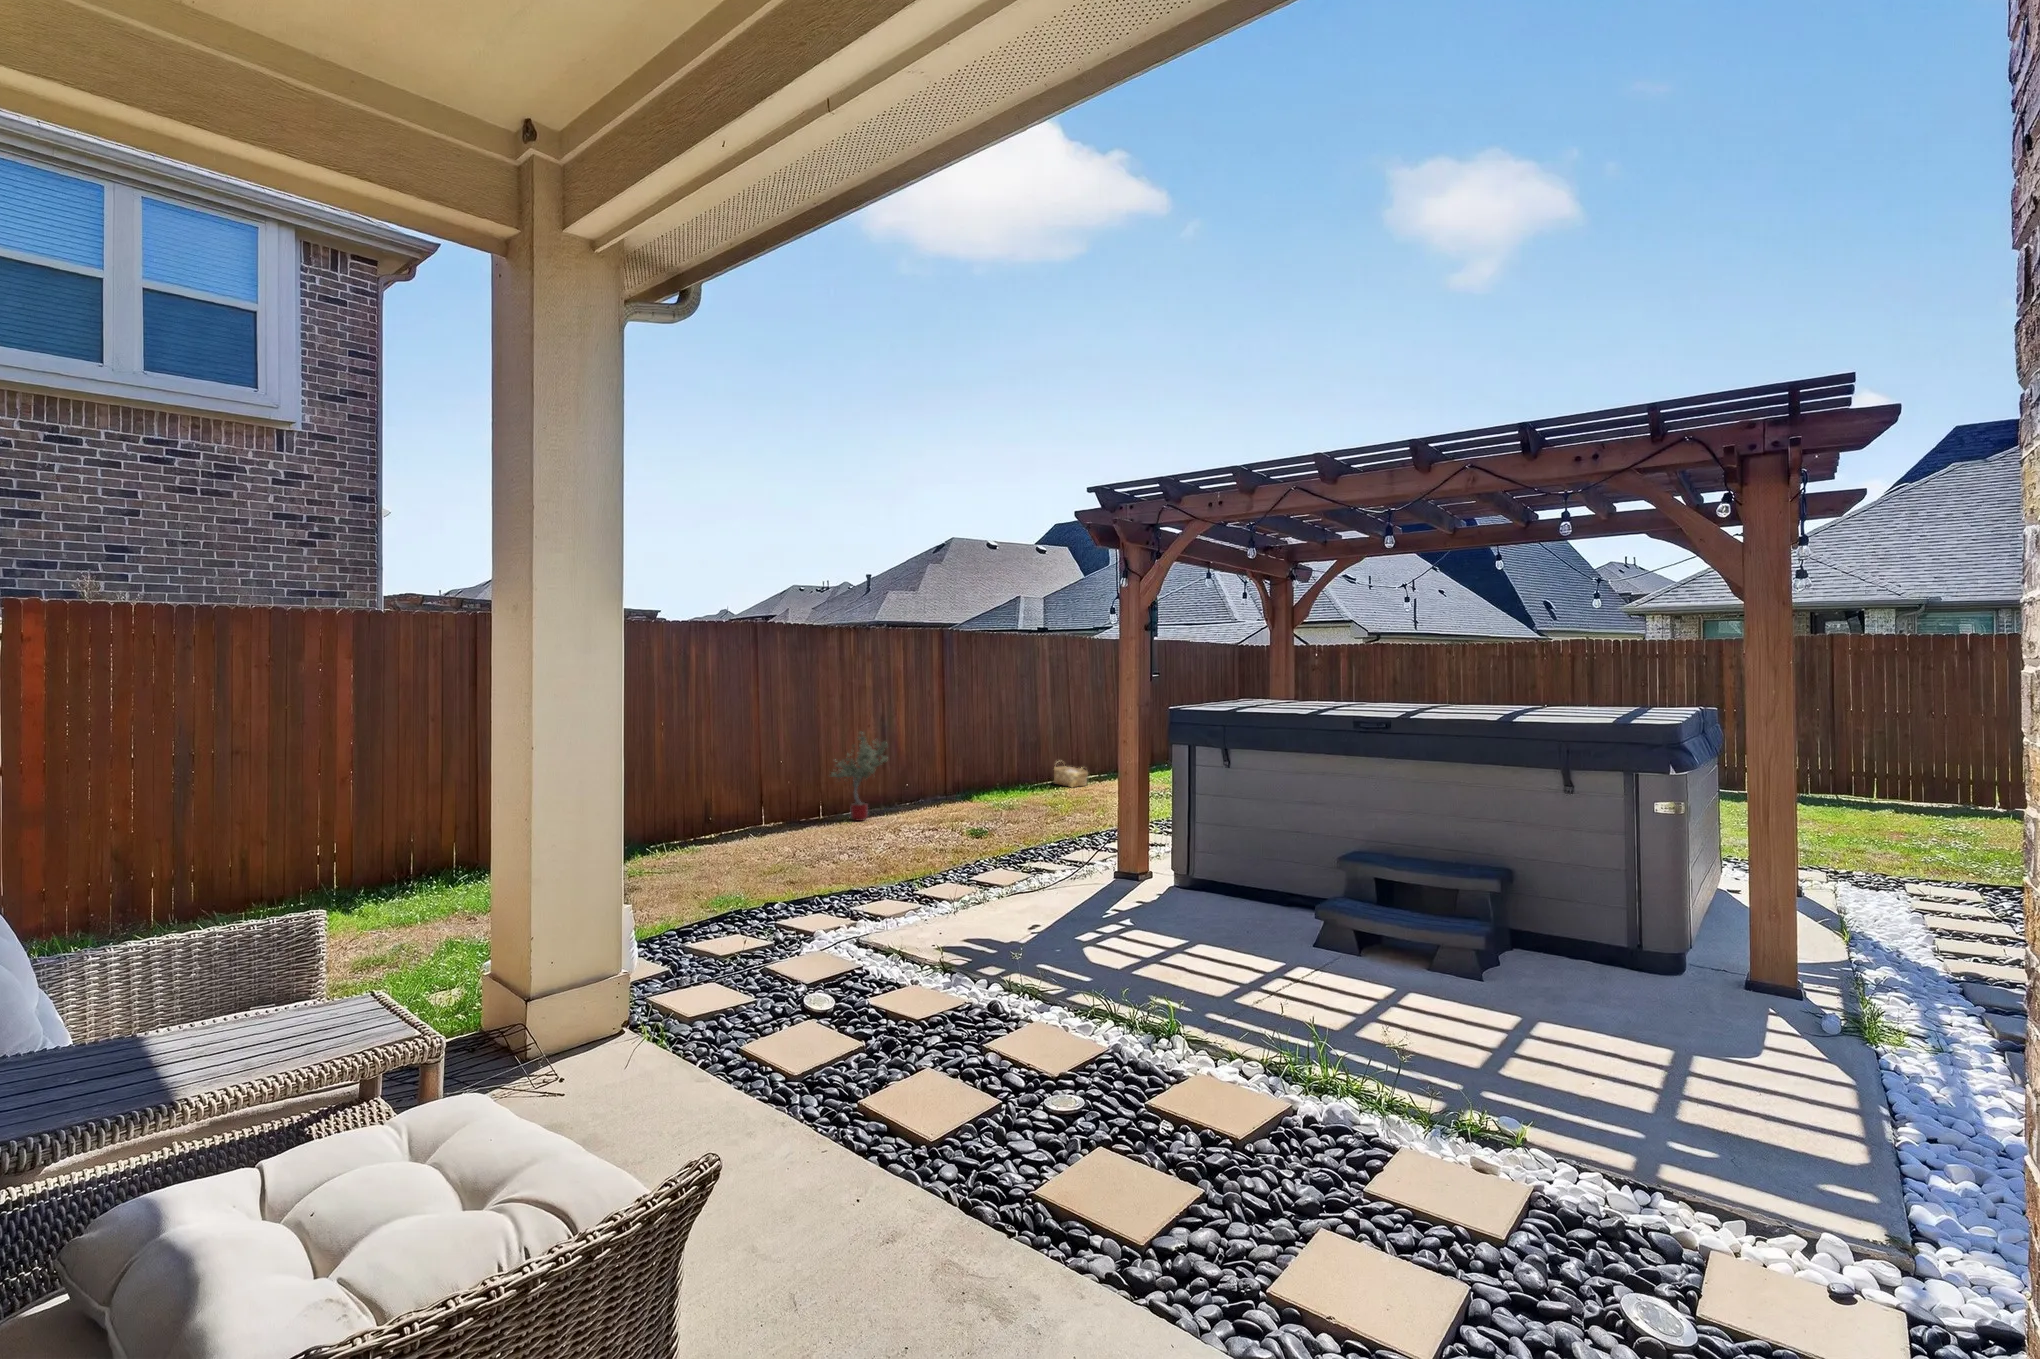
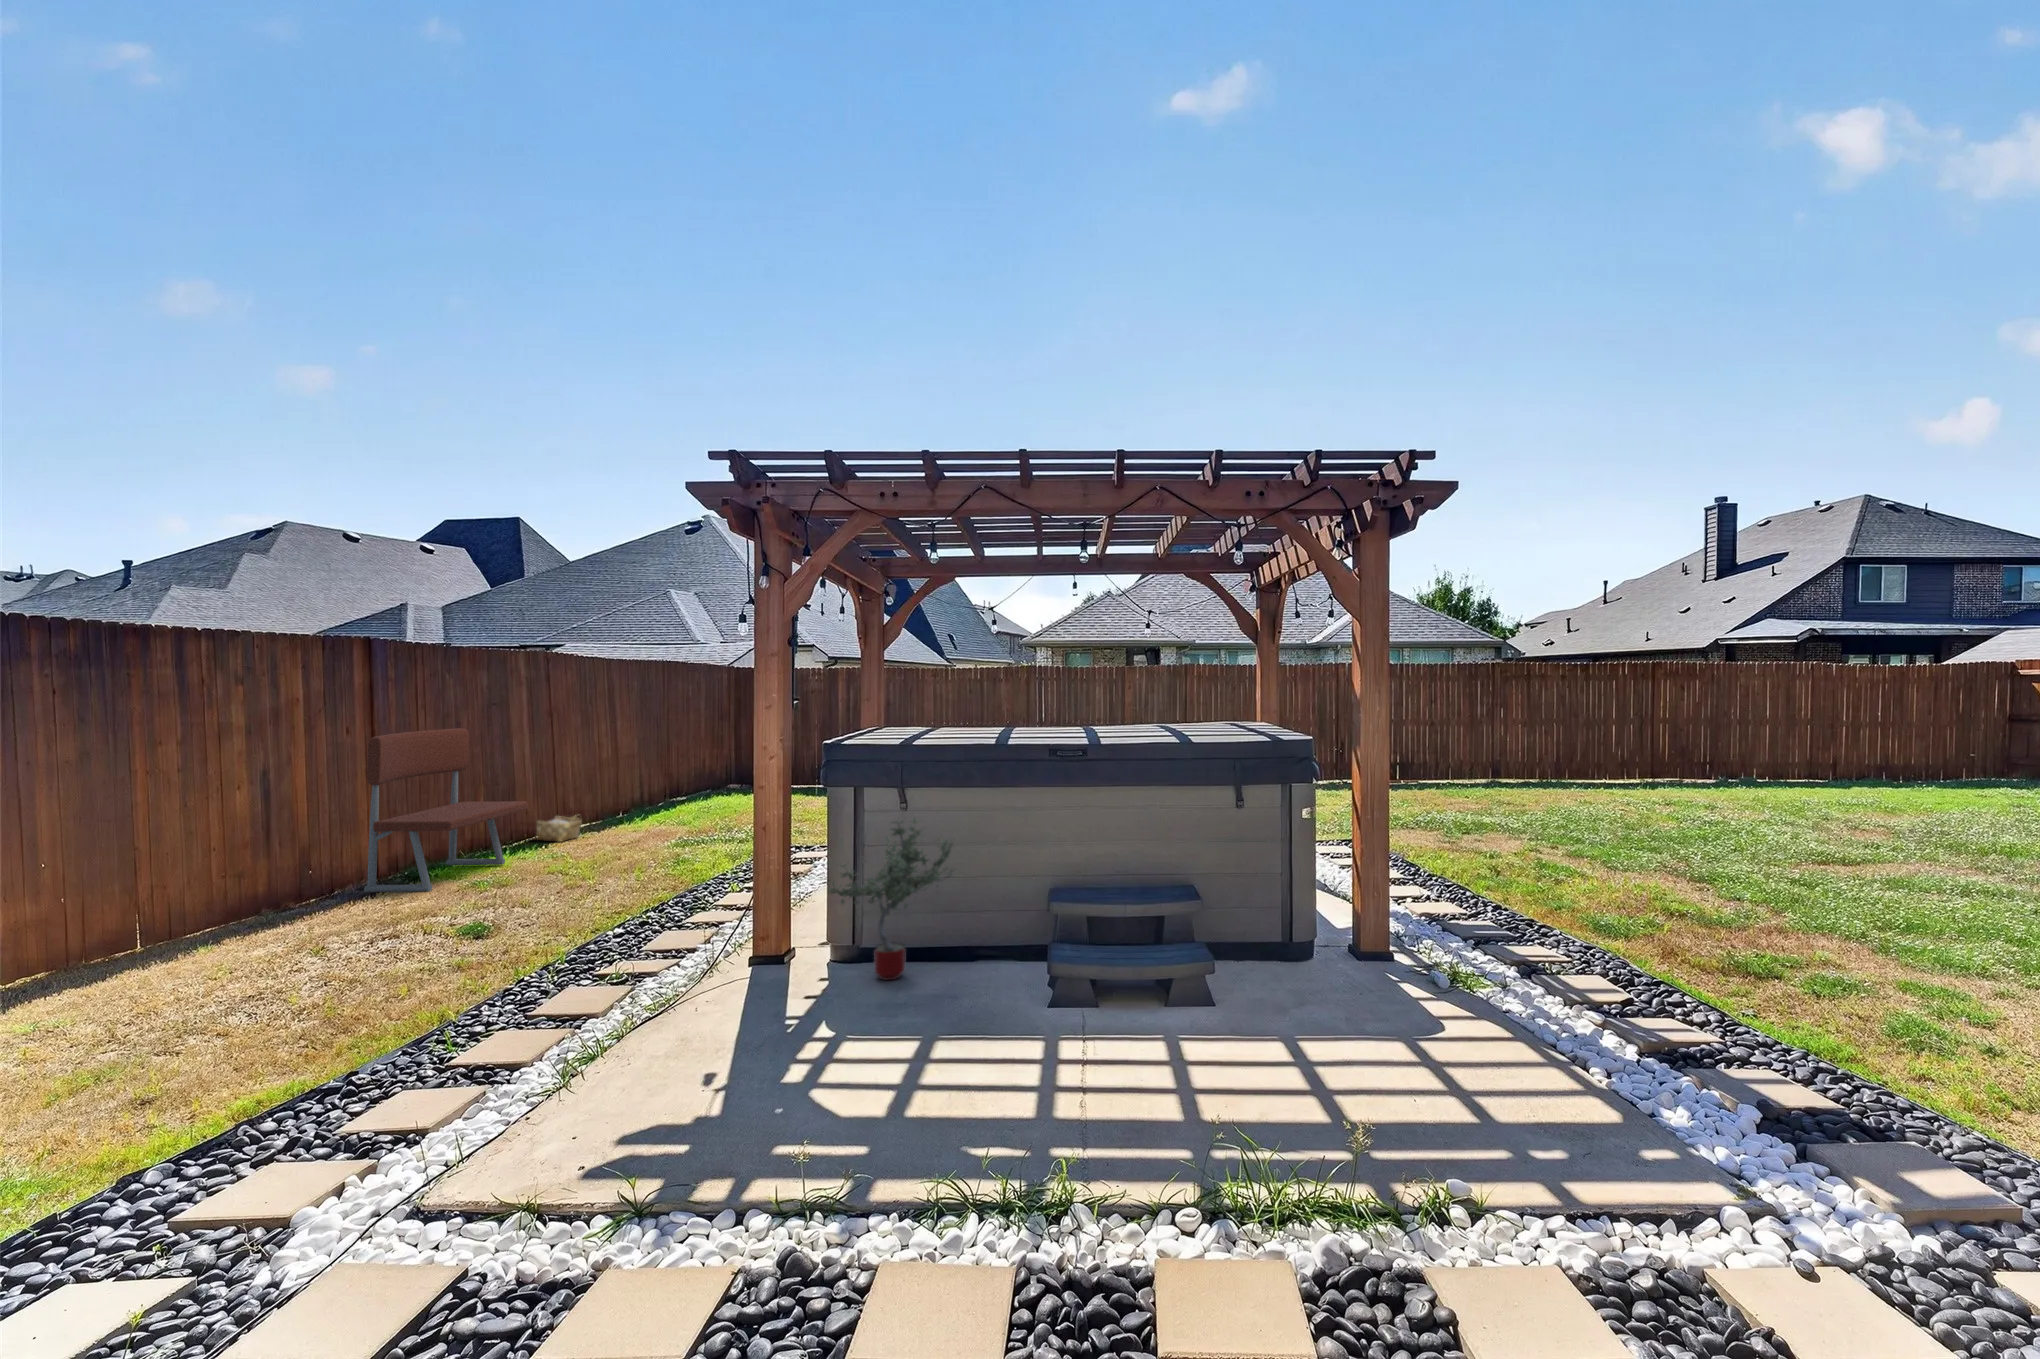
bench: none [936,693,1038,808] -> present [364,728,528,892]
potted tree: present [830,733,888,821] -> present [829,818,955,980]

